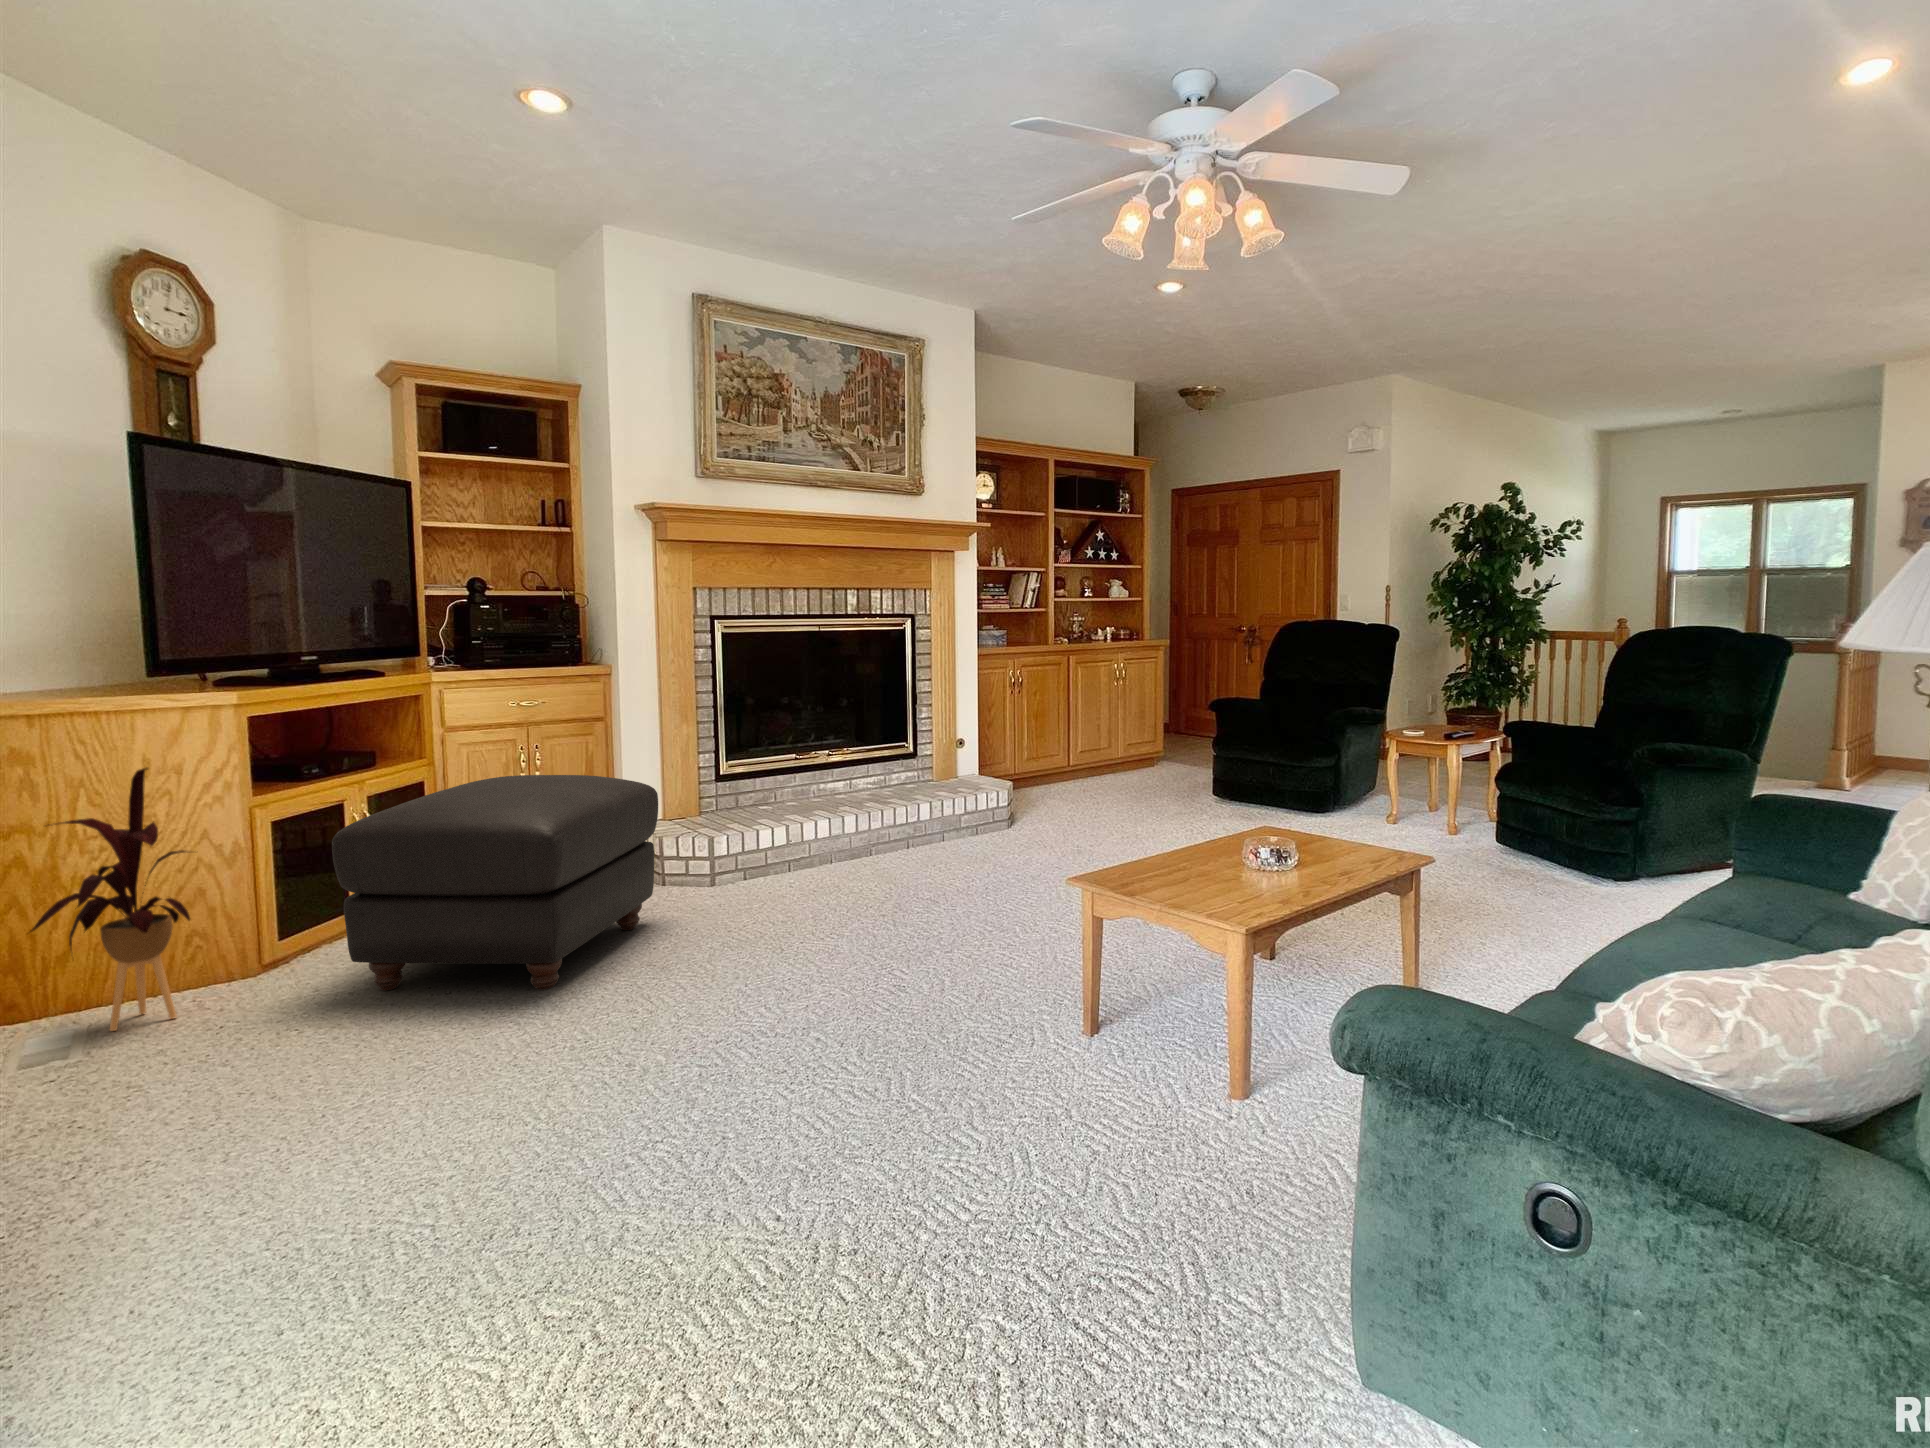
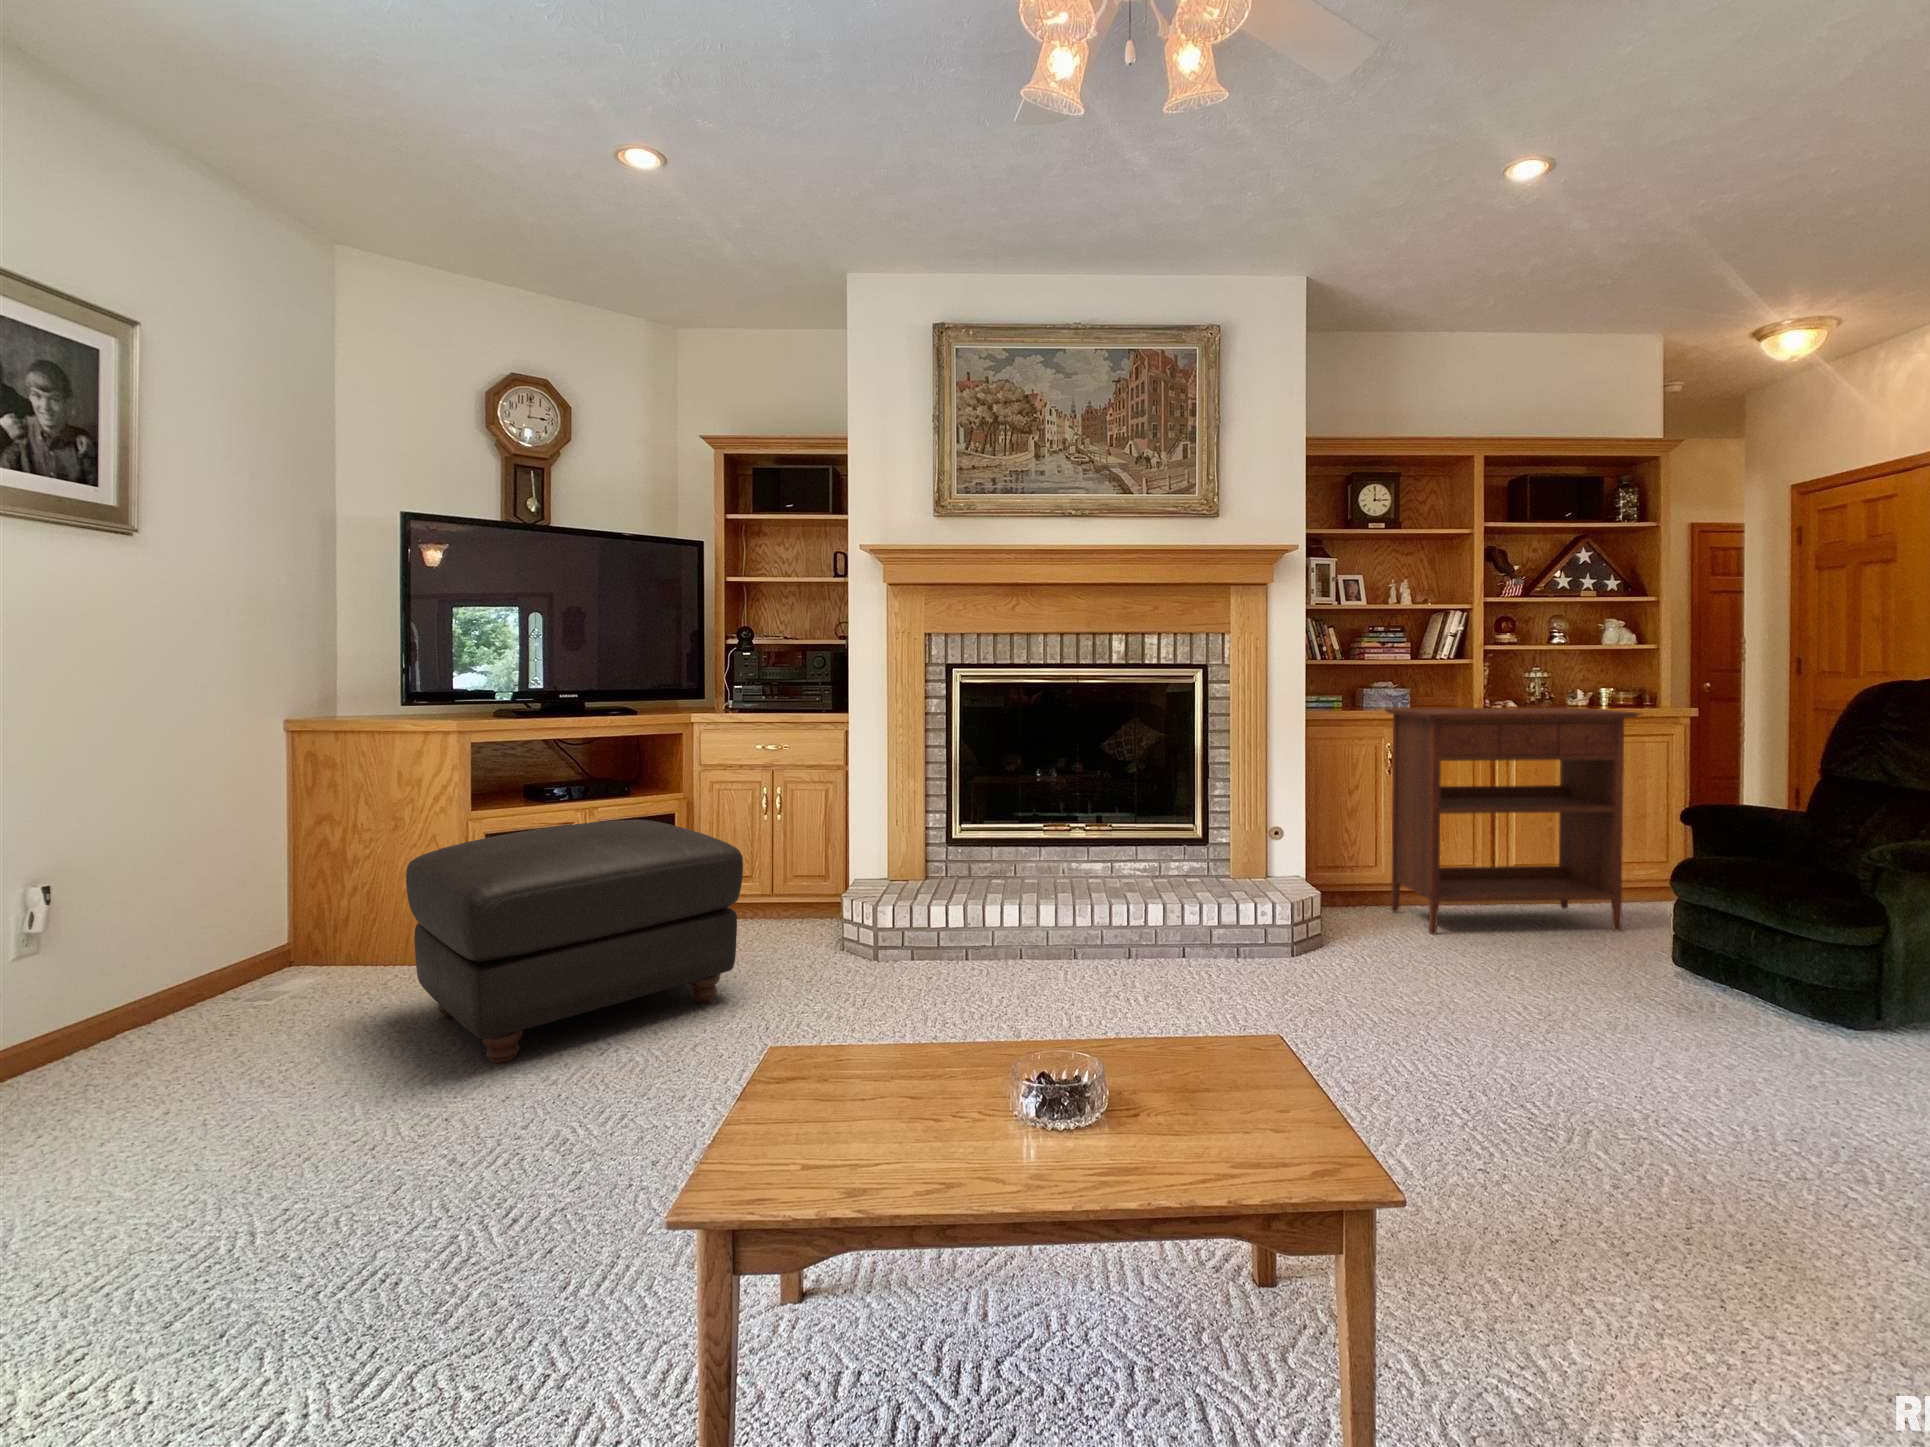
console table: none [1011,642,1160,805] -> present [1385,708,1641,935]
house plant: present [30,768,190,1031] -> none [221,785,361,999]

